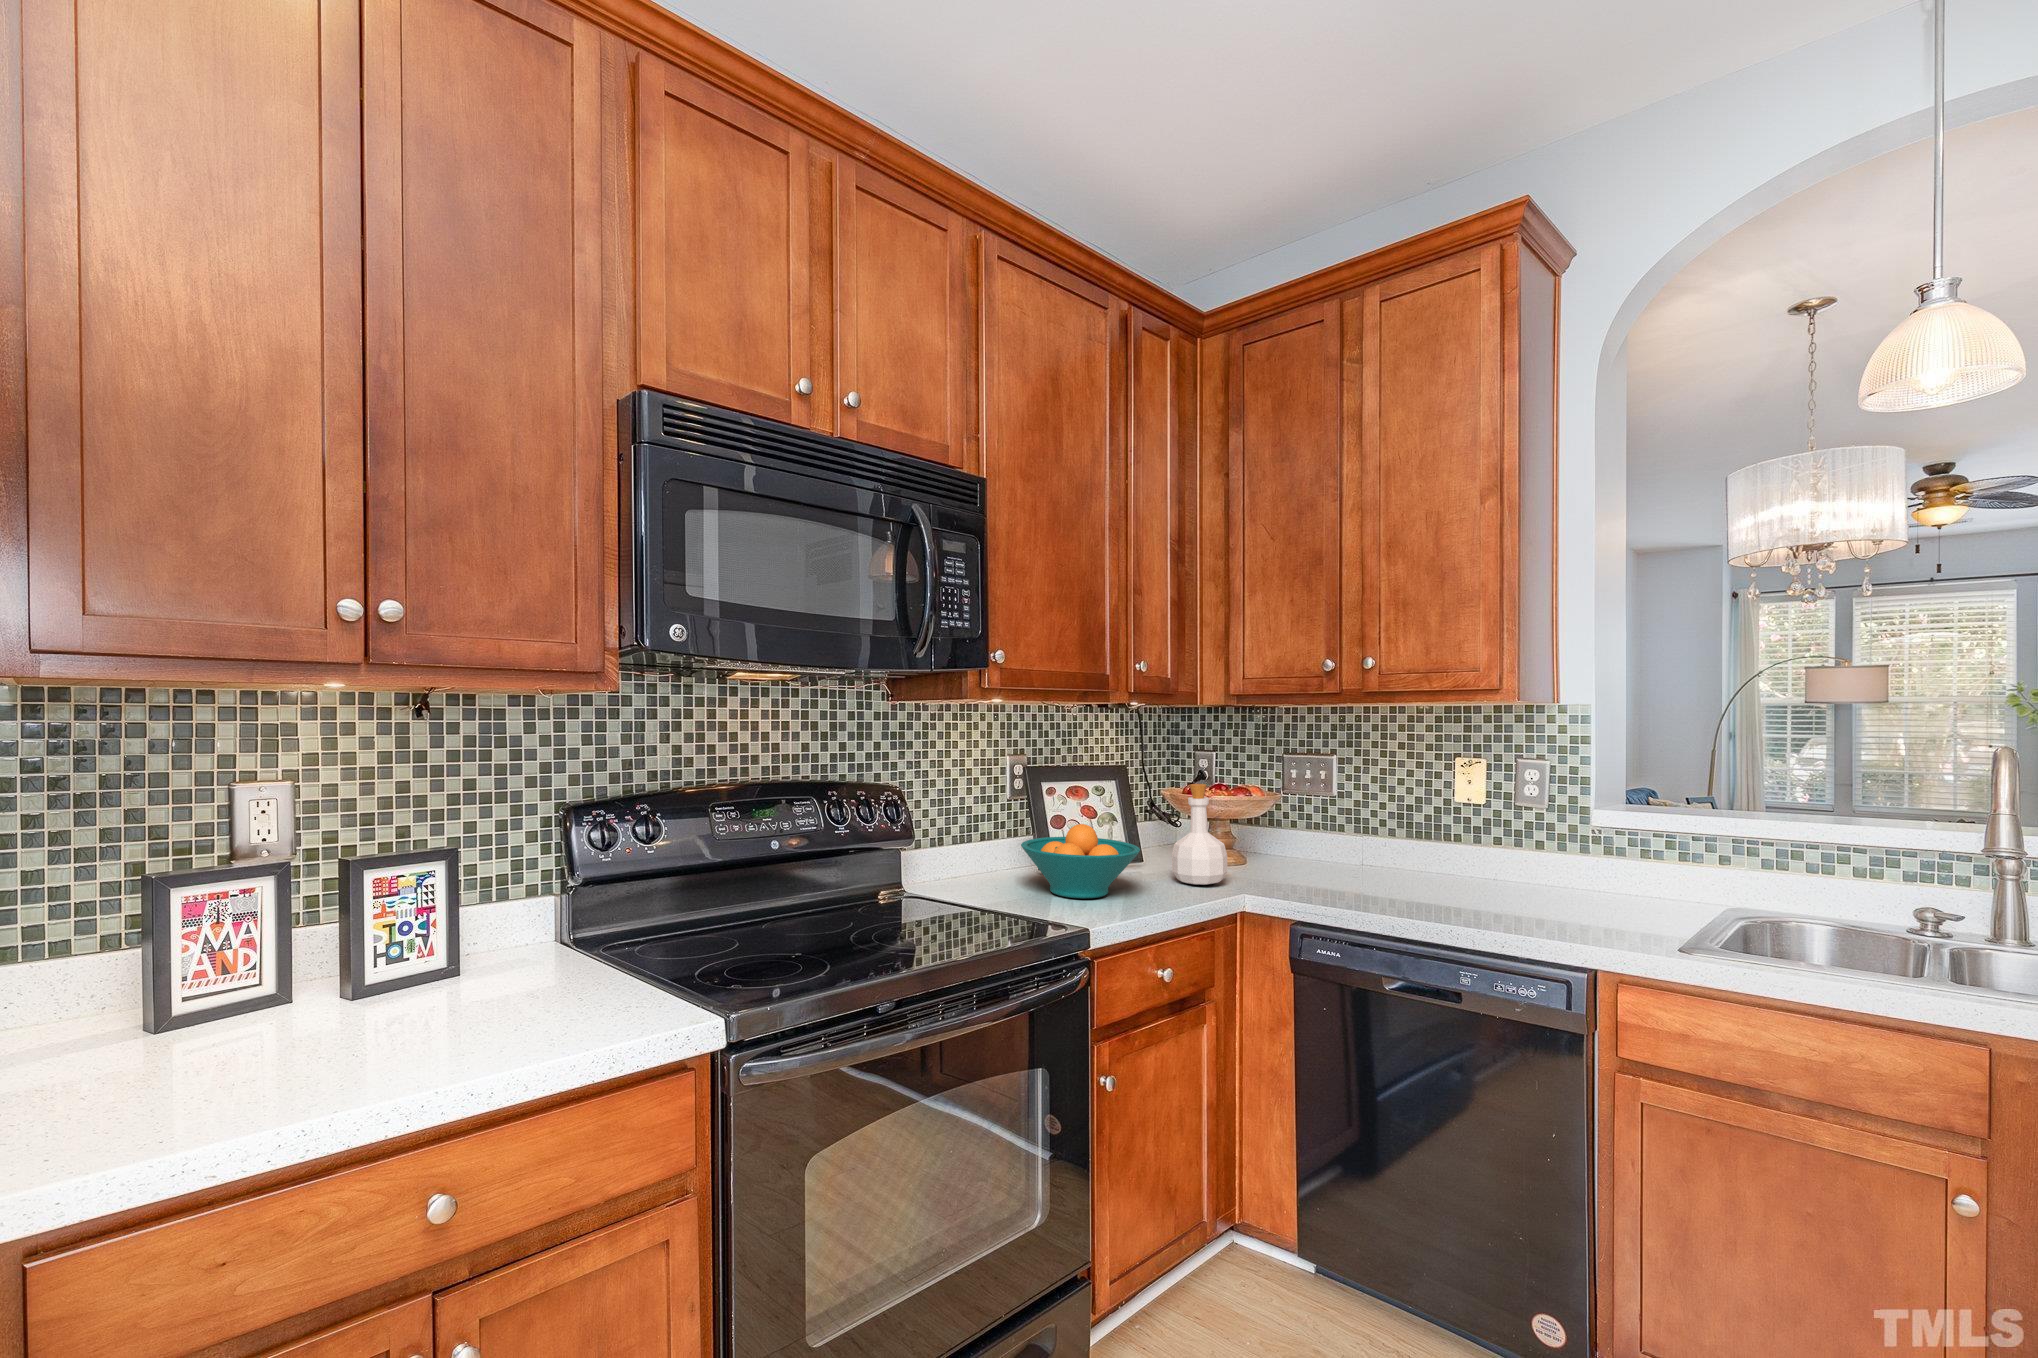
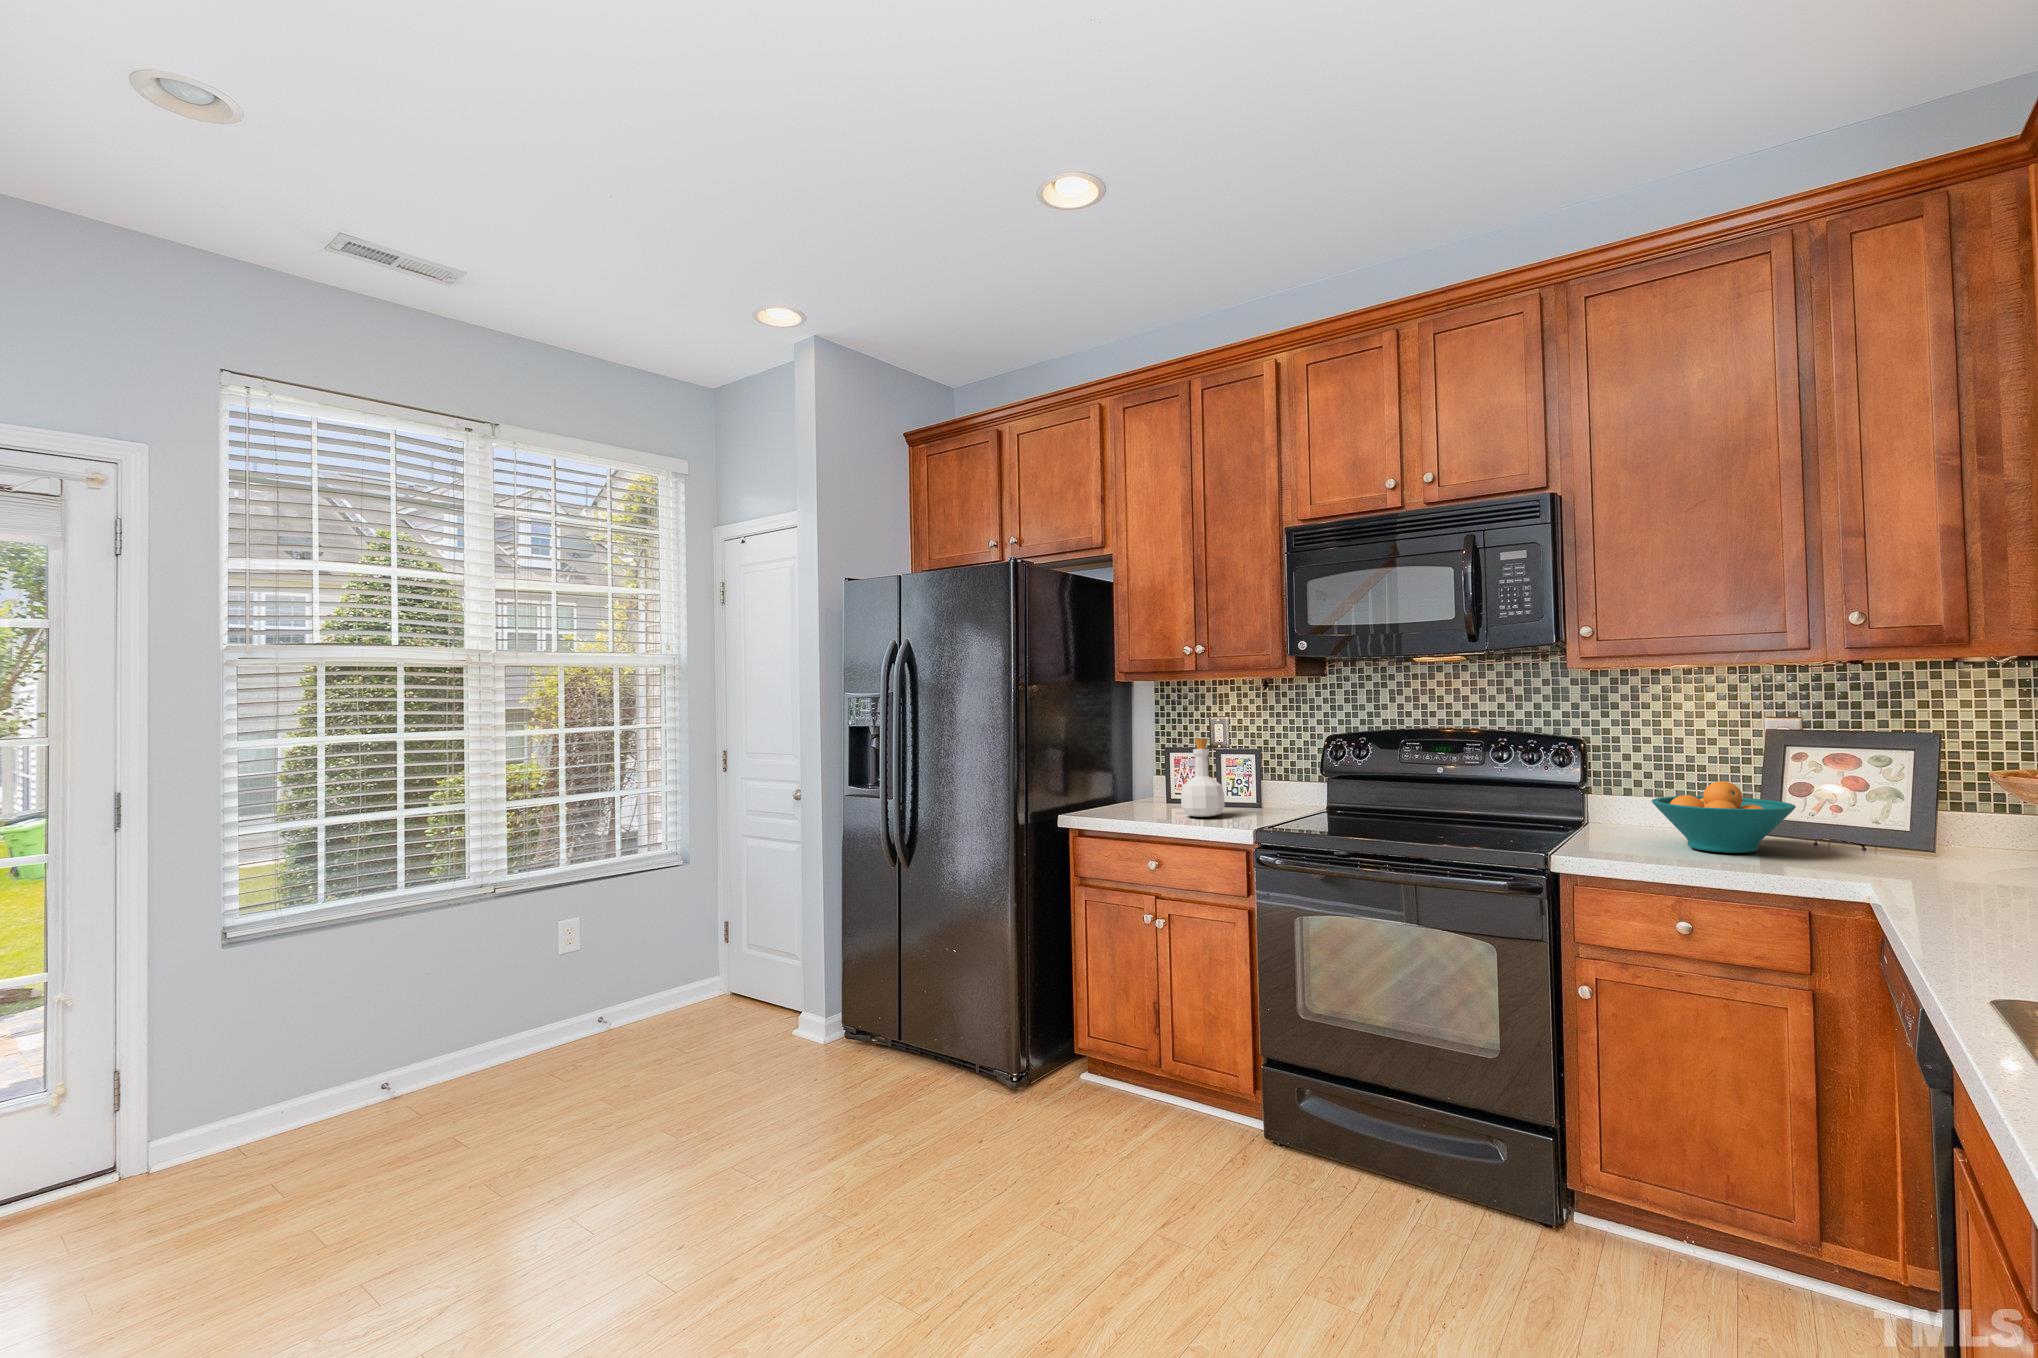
bottle: present [1172,784,1228,885] -> present [1181,739,1225,817]

